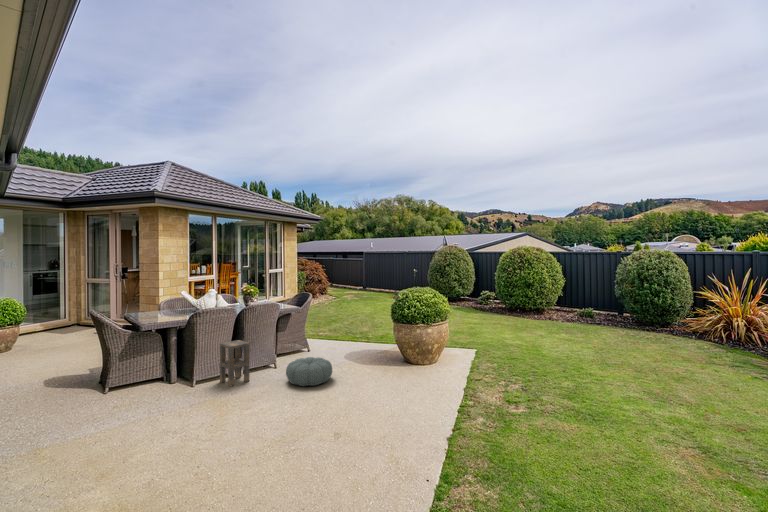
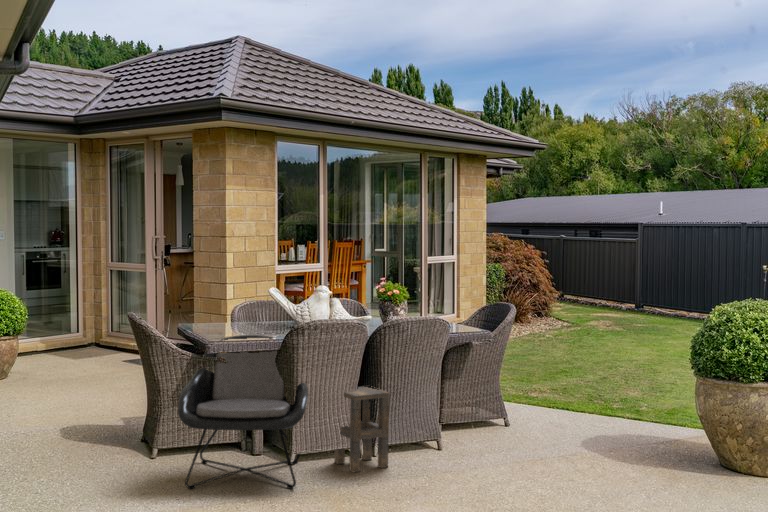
lounge chair: none [122,318,204,410] -> present [178,335,308,489]
pouf: present [286,357,332,386] -> none [458,432,553,489]

